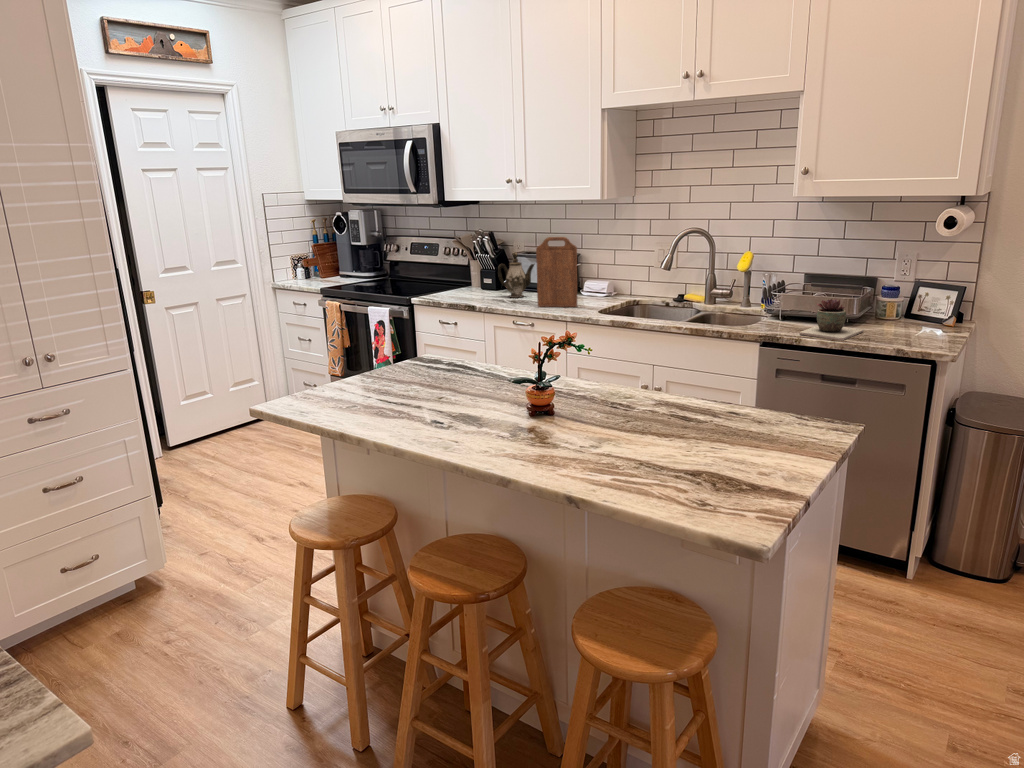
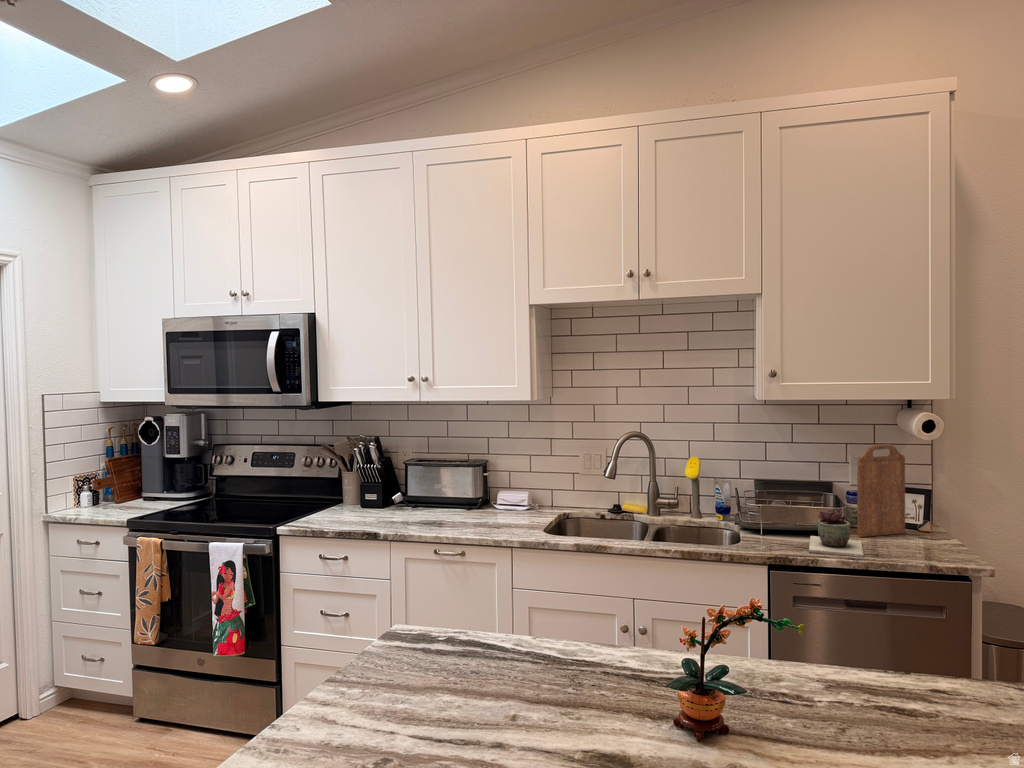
cutting board: present [536,237,577,307] -> present [857,444,905,537]
teapot: present [498,252,534,298] -> none [396,463,442,519]

